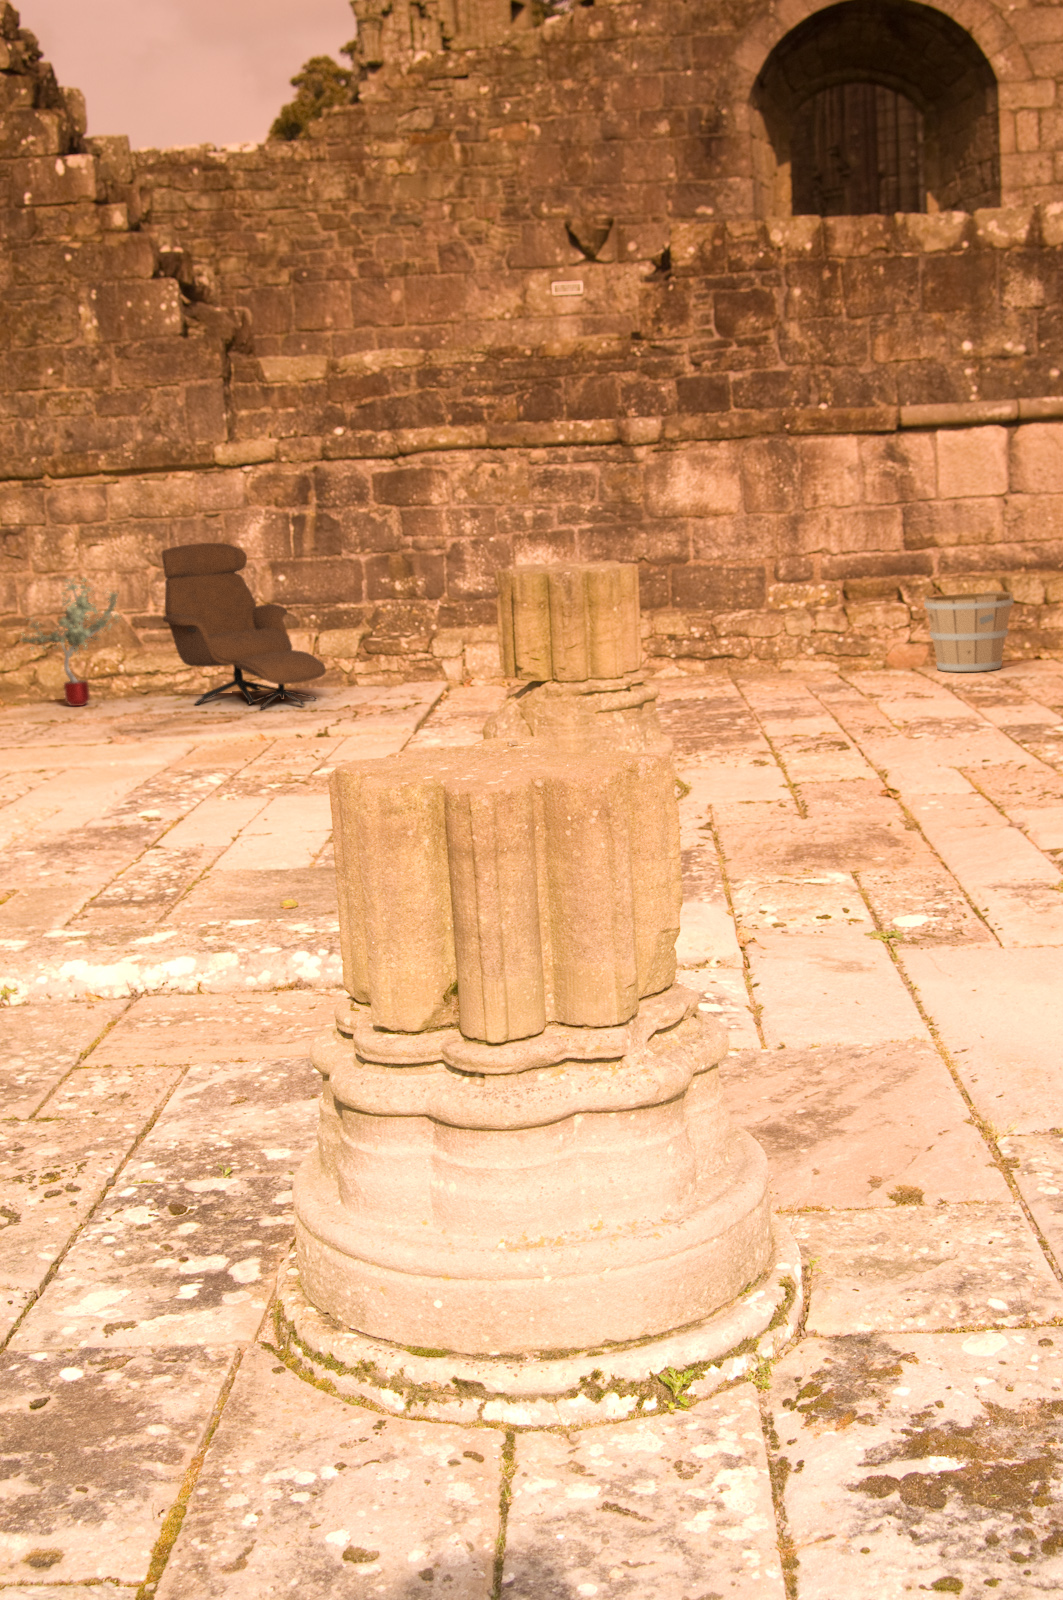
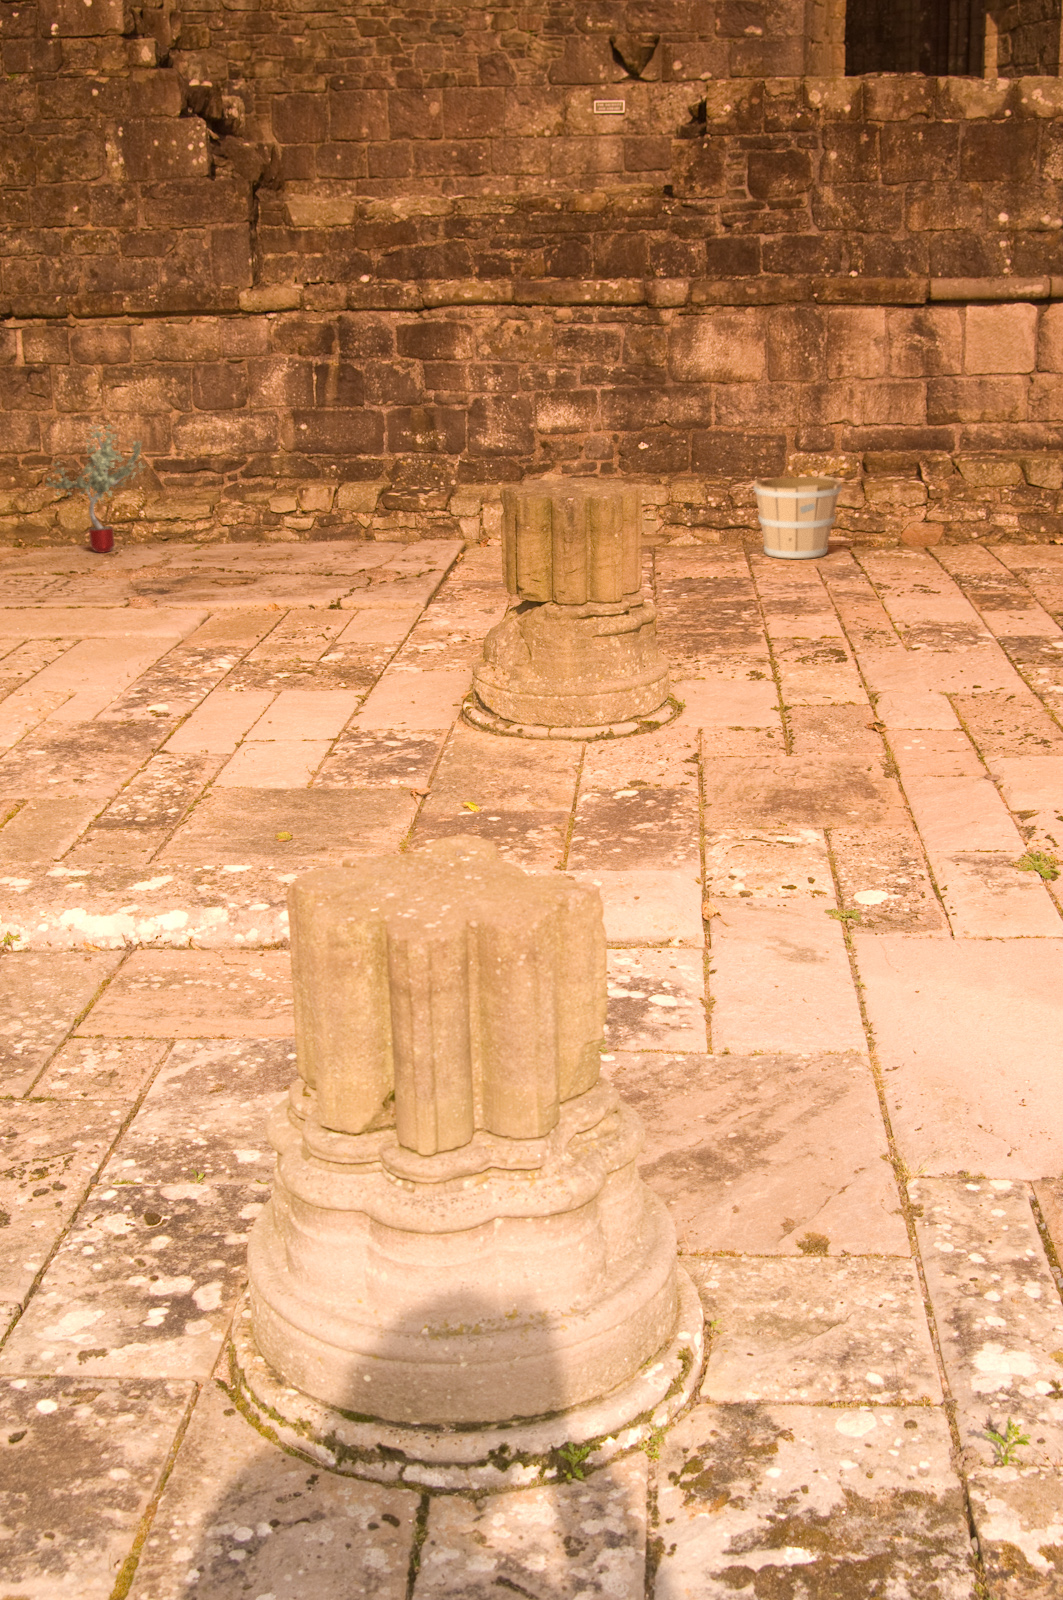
lounge chair: present [162,543,326,708] -> none [185,393,344,567]
wooden bucket: present [924,591,1014,672] -> present [754,476,842,559]

